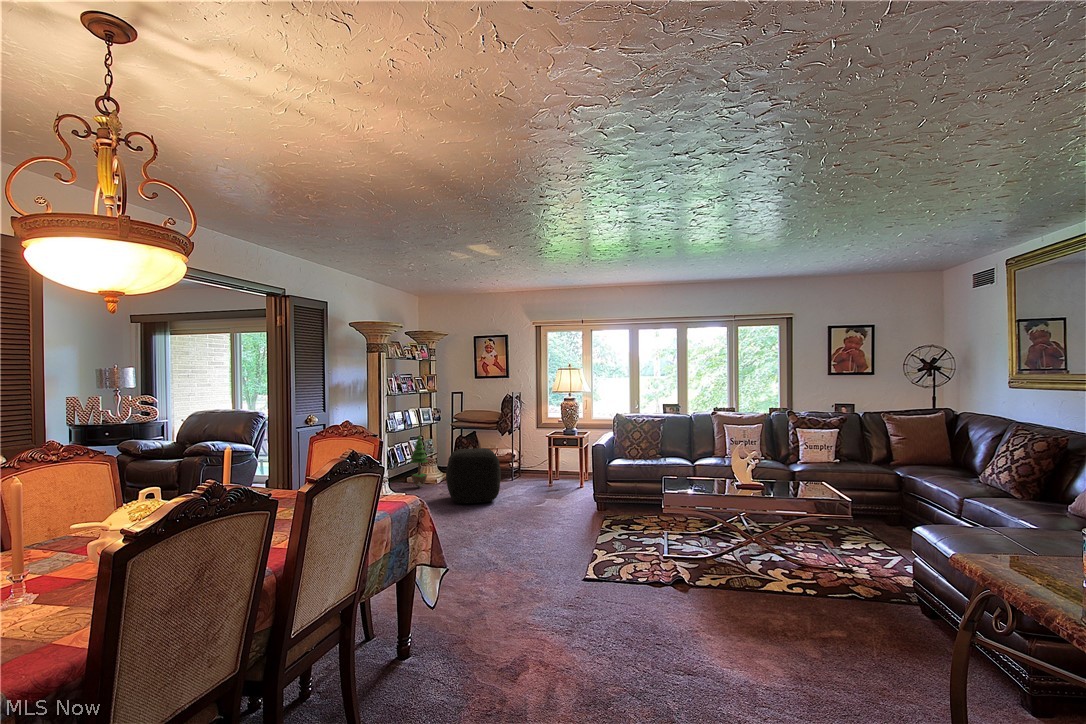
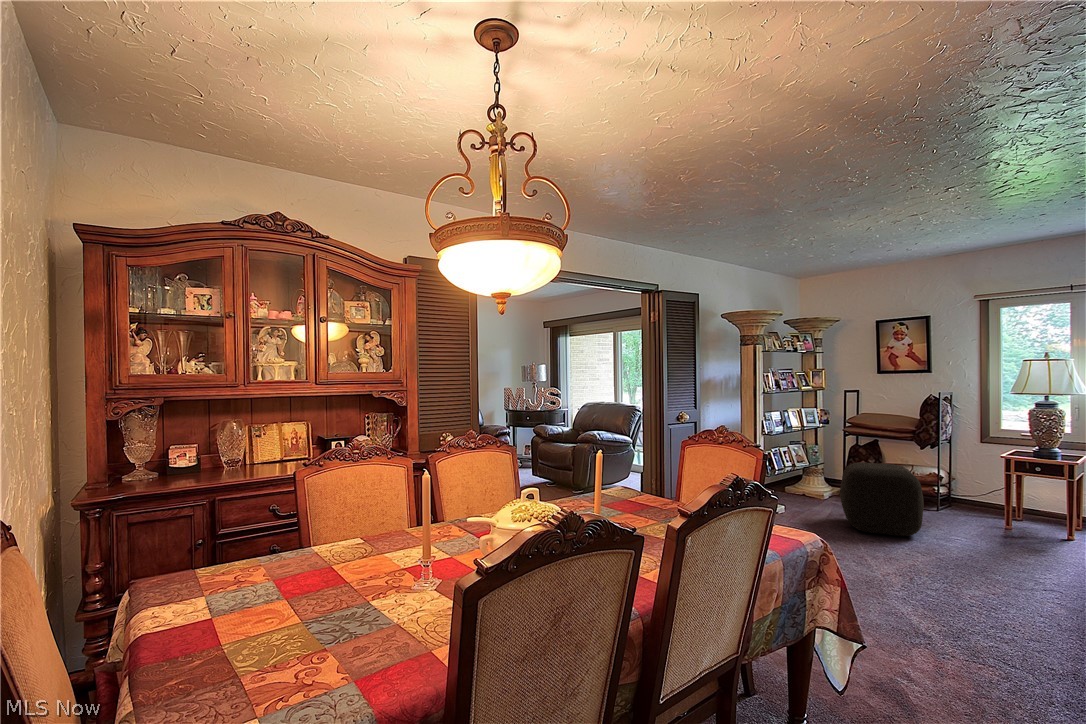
potted tree: present [410,435,428,487] -> none [790,439,814,501]

